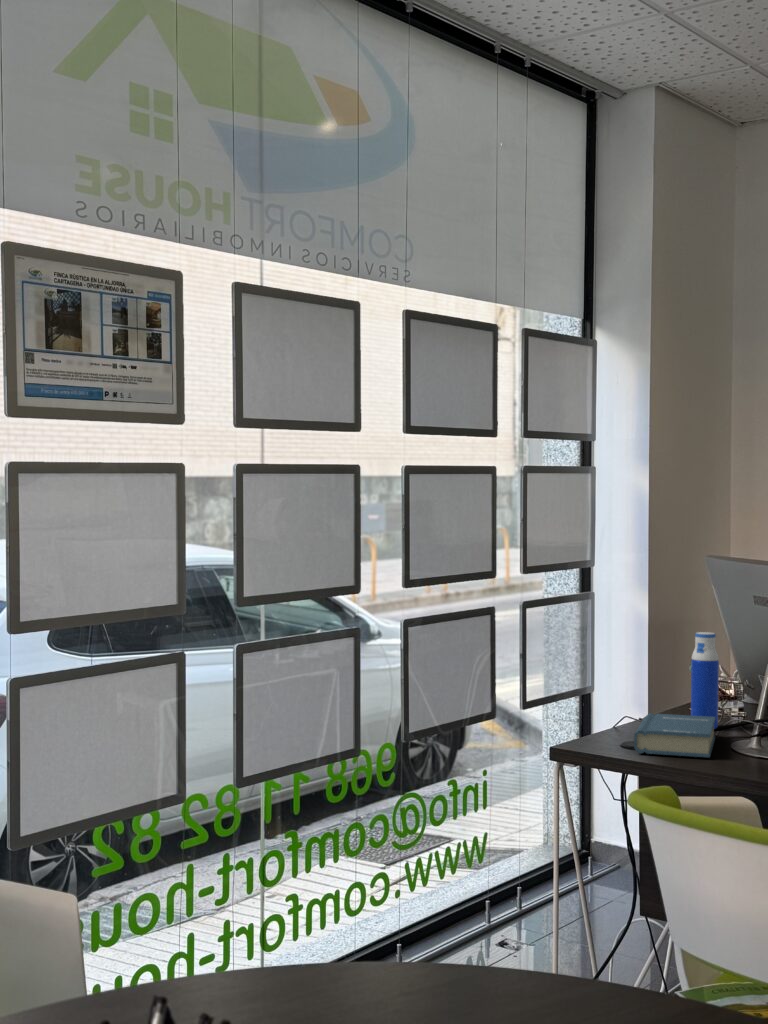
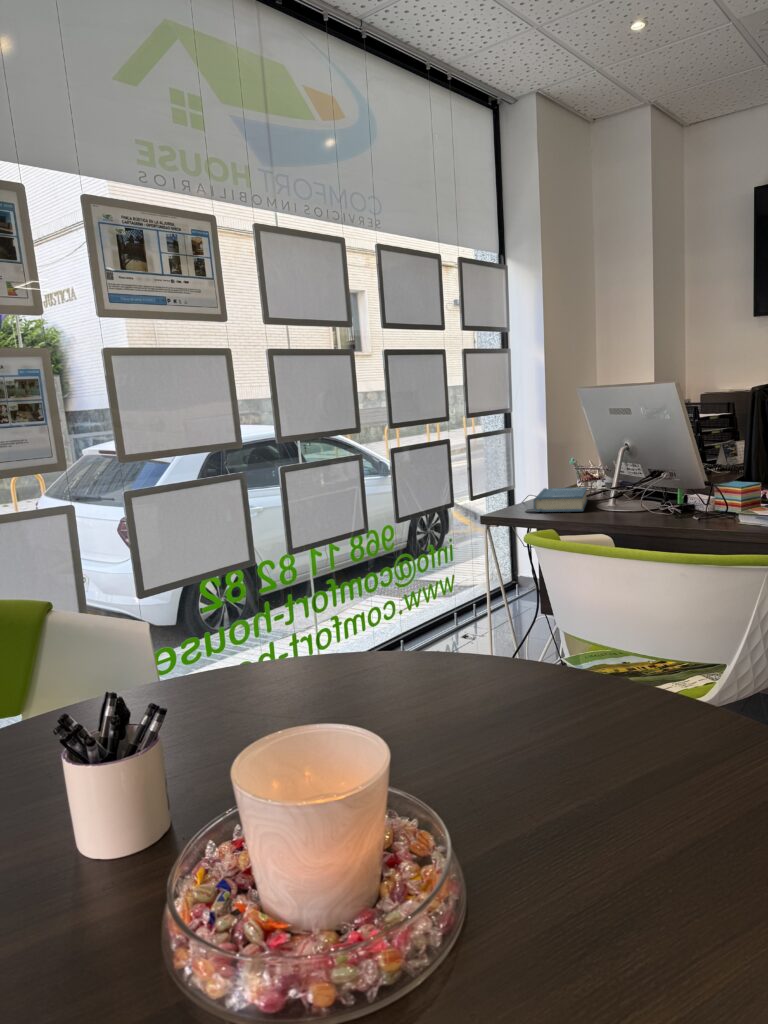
water bottle: present [691,632,719,729] -> none [570,434,589,497]

